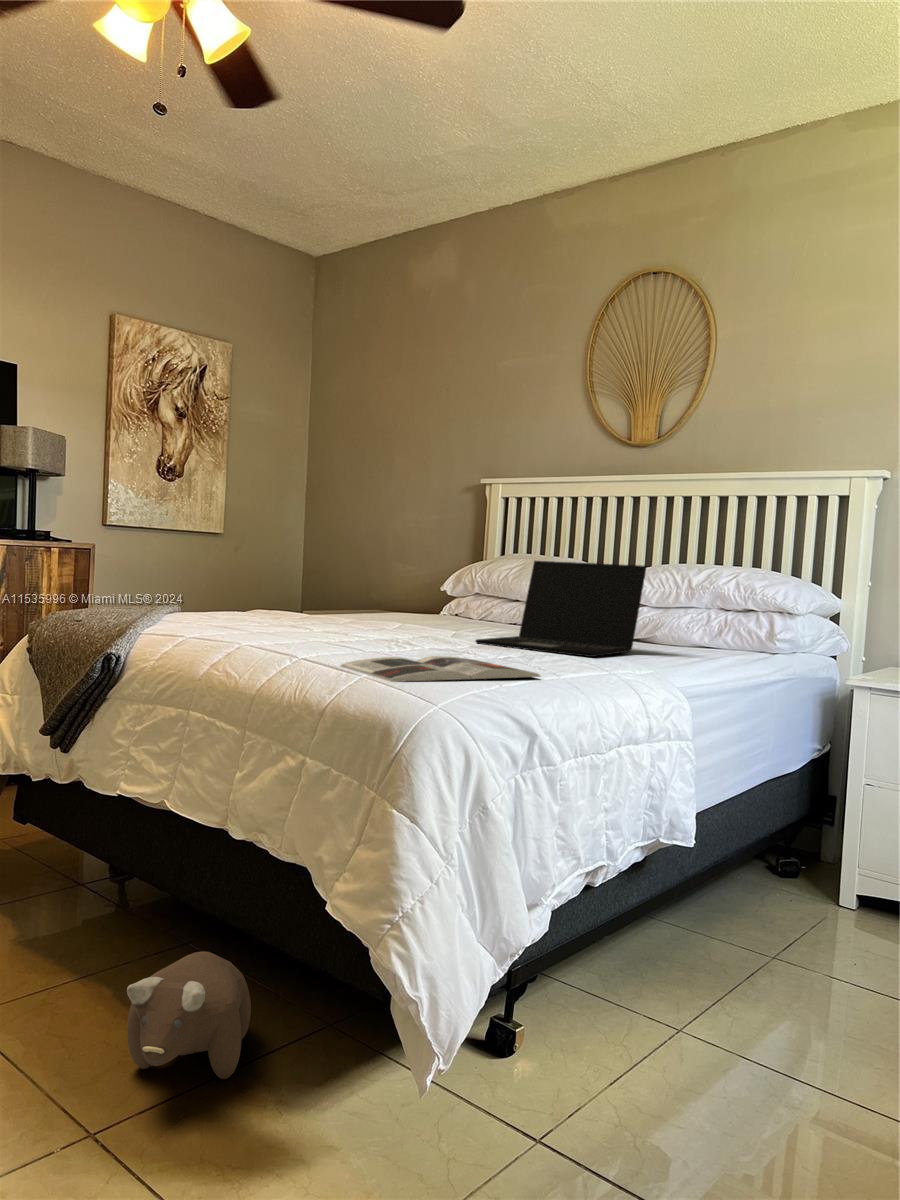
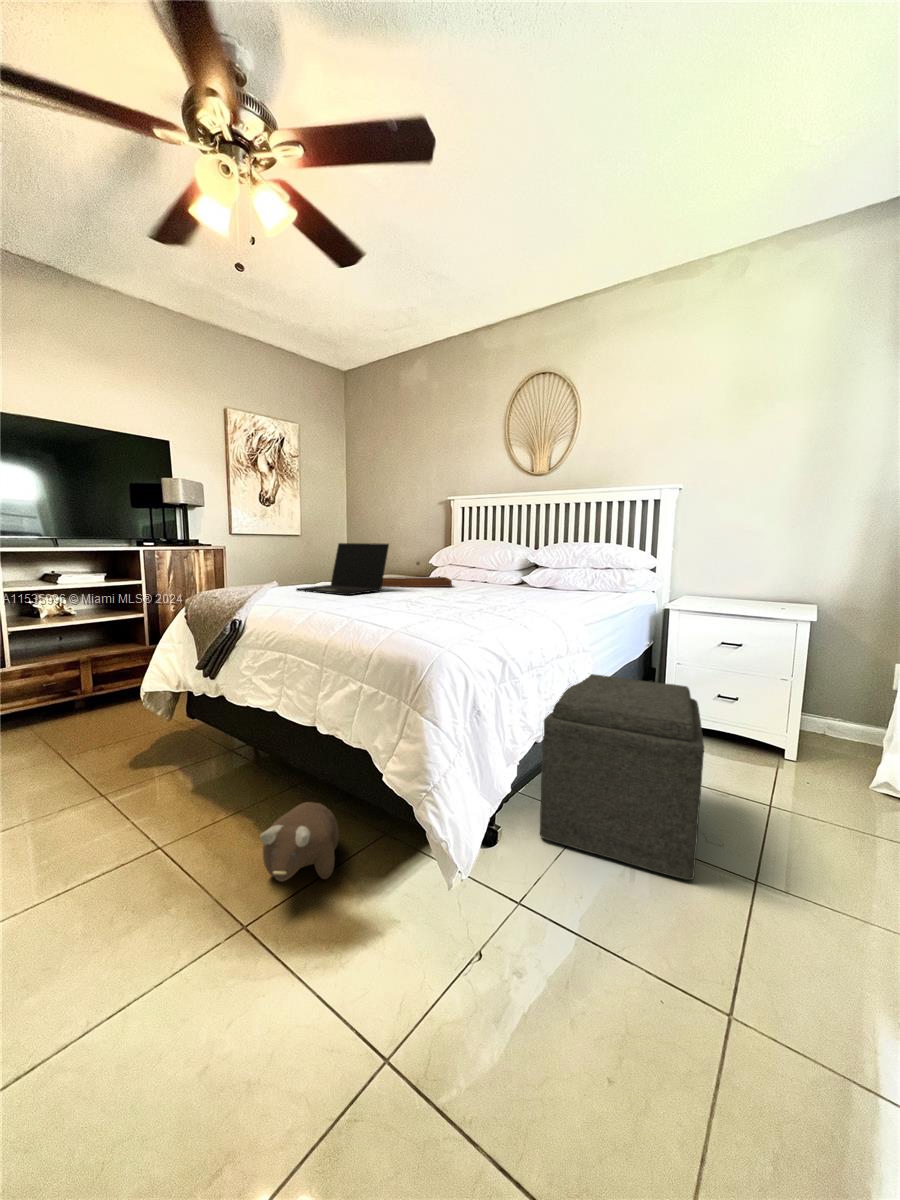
laptop: present [476,561,646,657] -> present [296,543,389,595]
tray: none [352,583,475,629] -> present [382,562,452,587]
magazine: present [340,656,540,682] -> none [379,612,505,636]
ottoman: none [588,778,874,1128] -> present [540,674,704,880]

